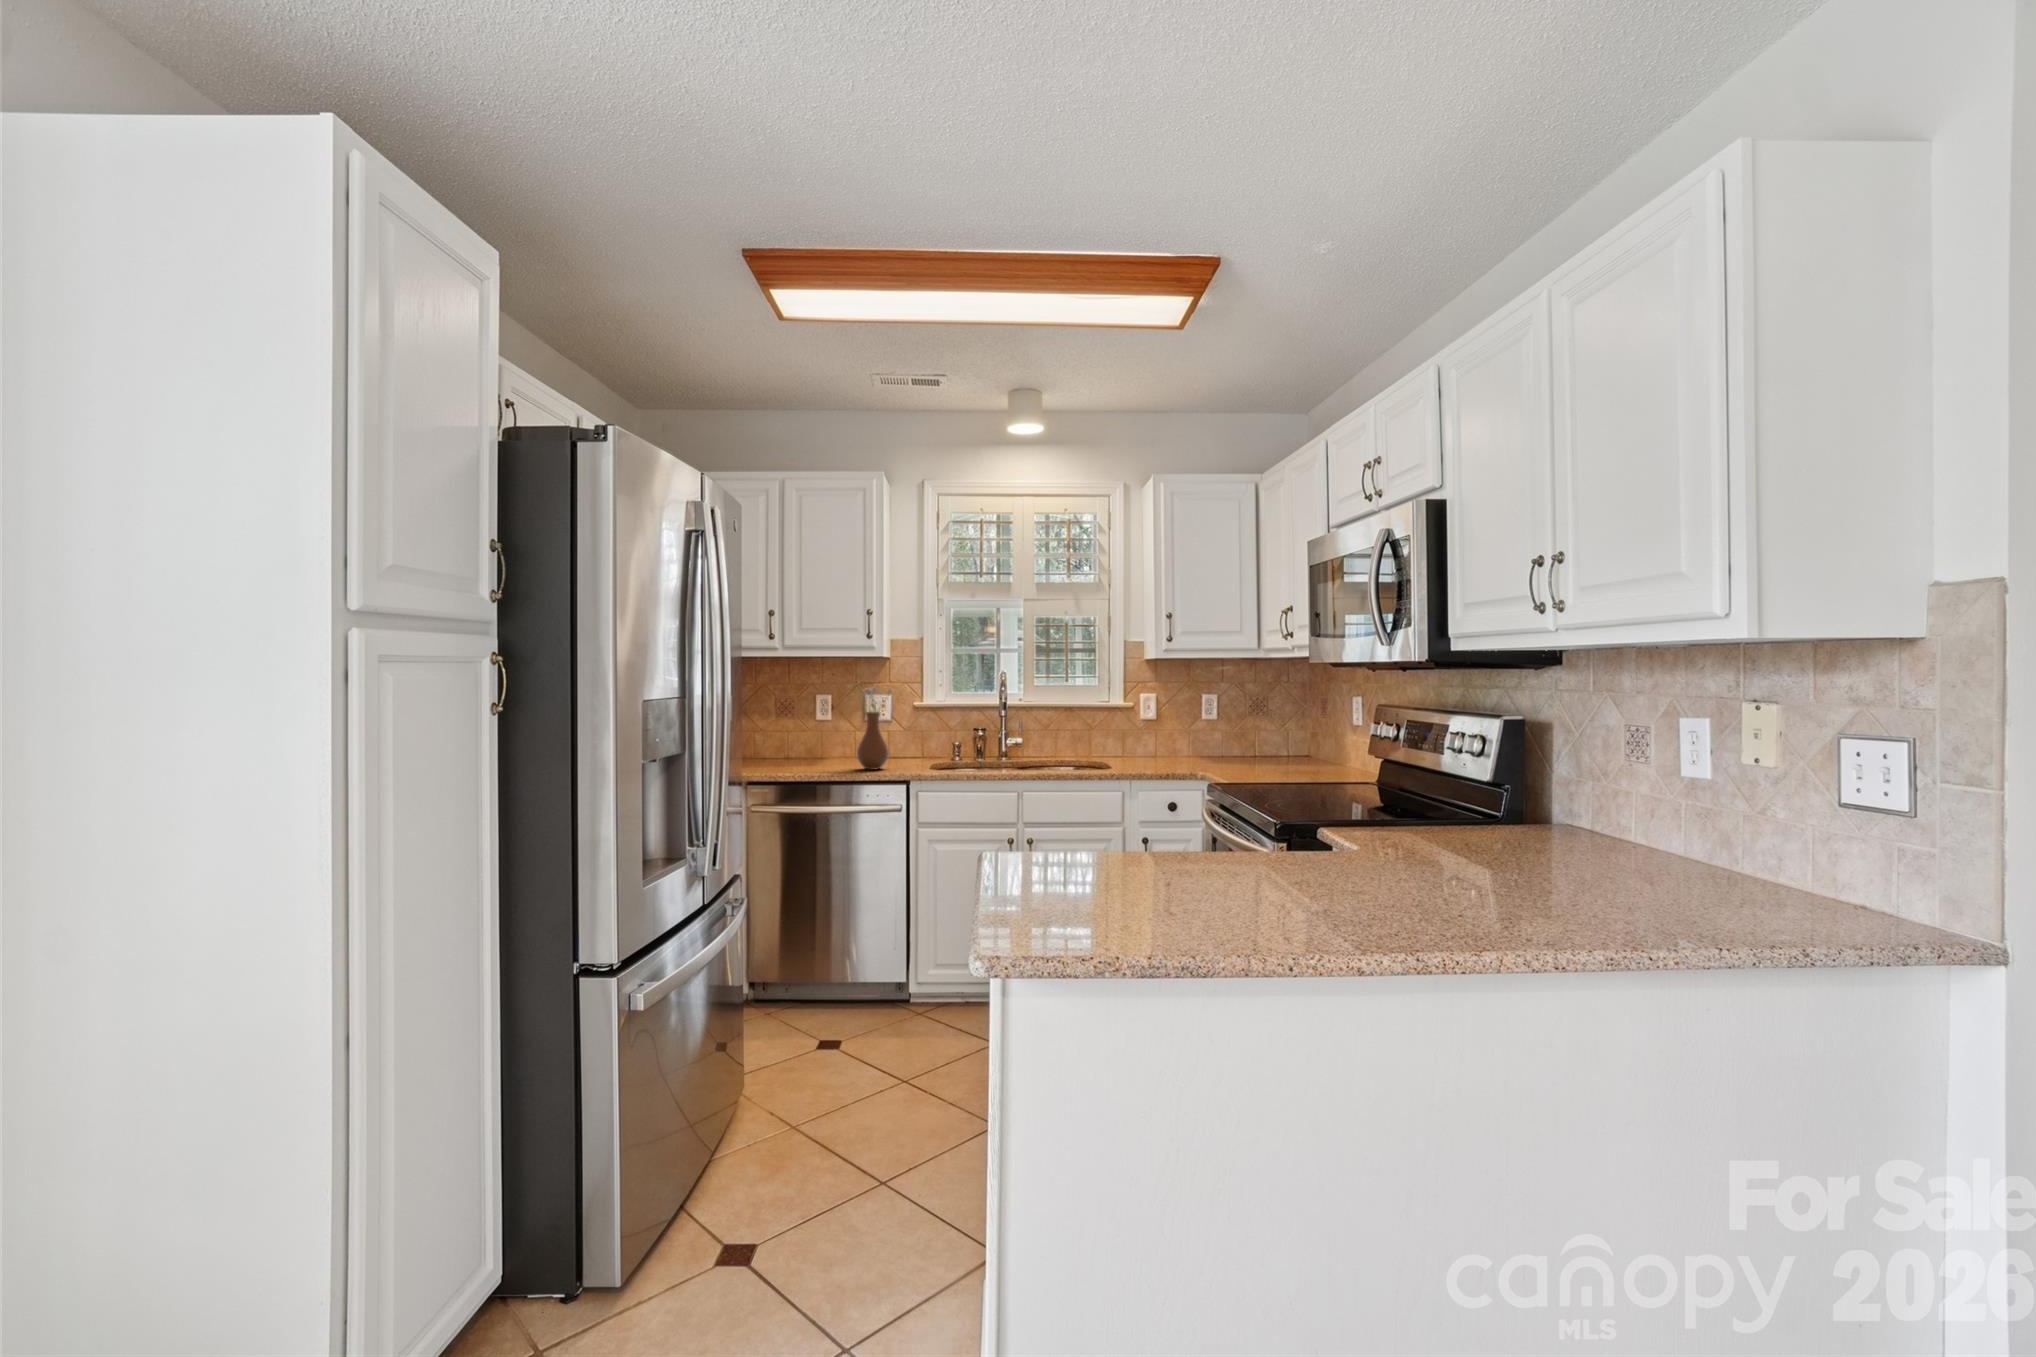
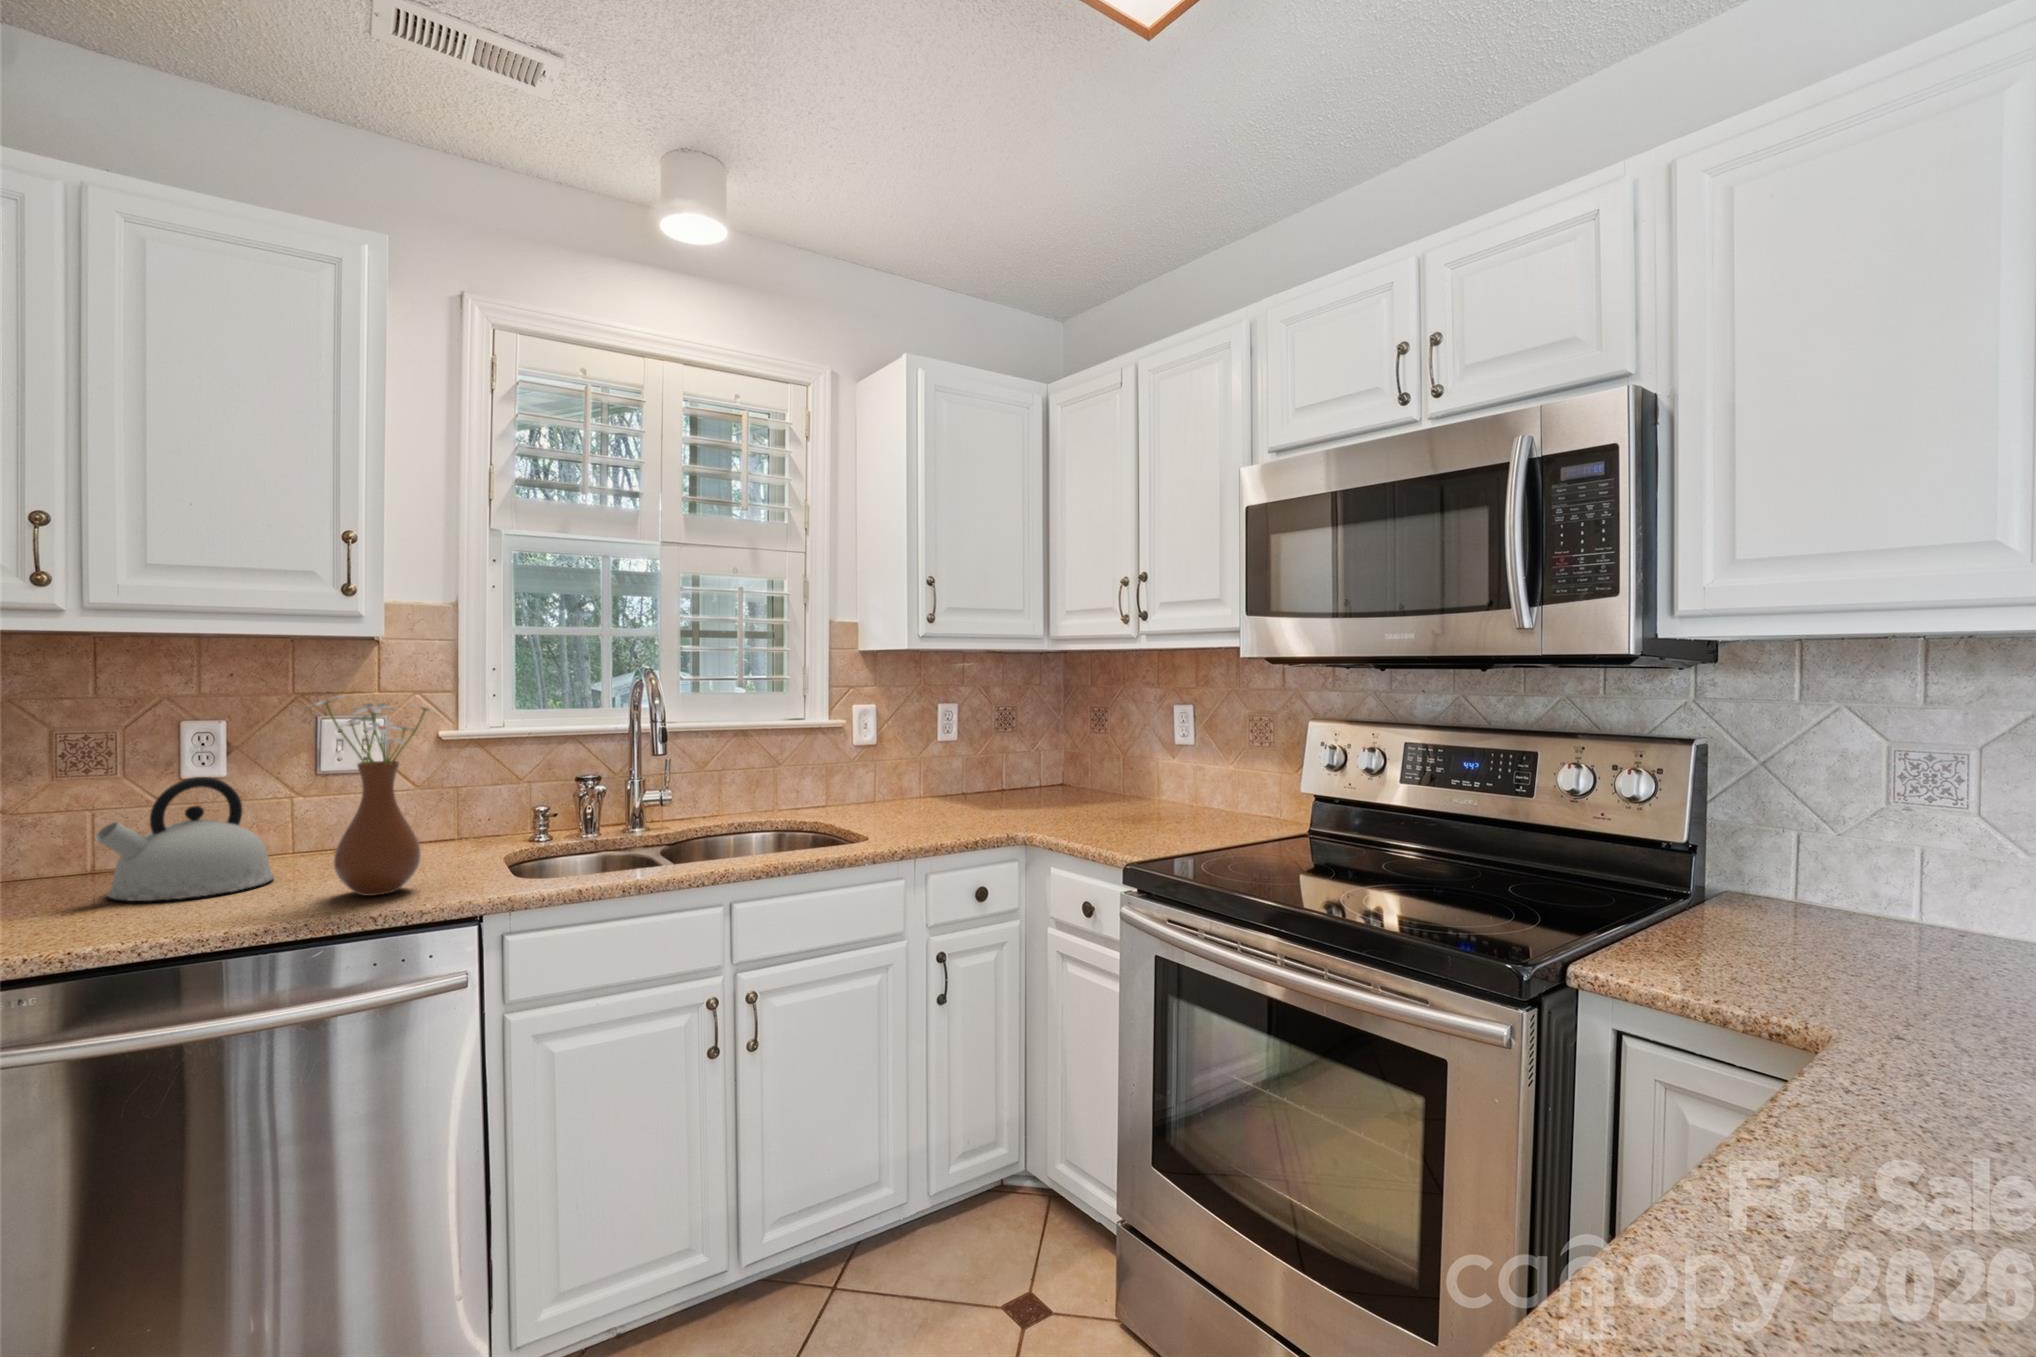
kettle: none [785,717,844,766] -> present [95,777,274,901]

